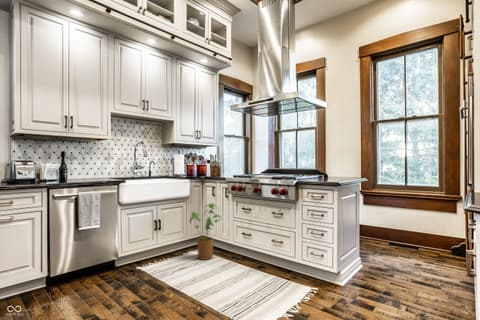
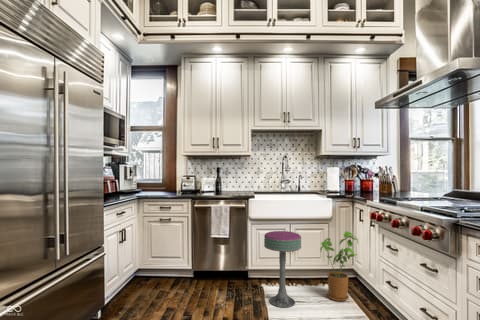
bar stool: none [152,210,187,278] -> present [264,231,301,308]

